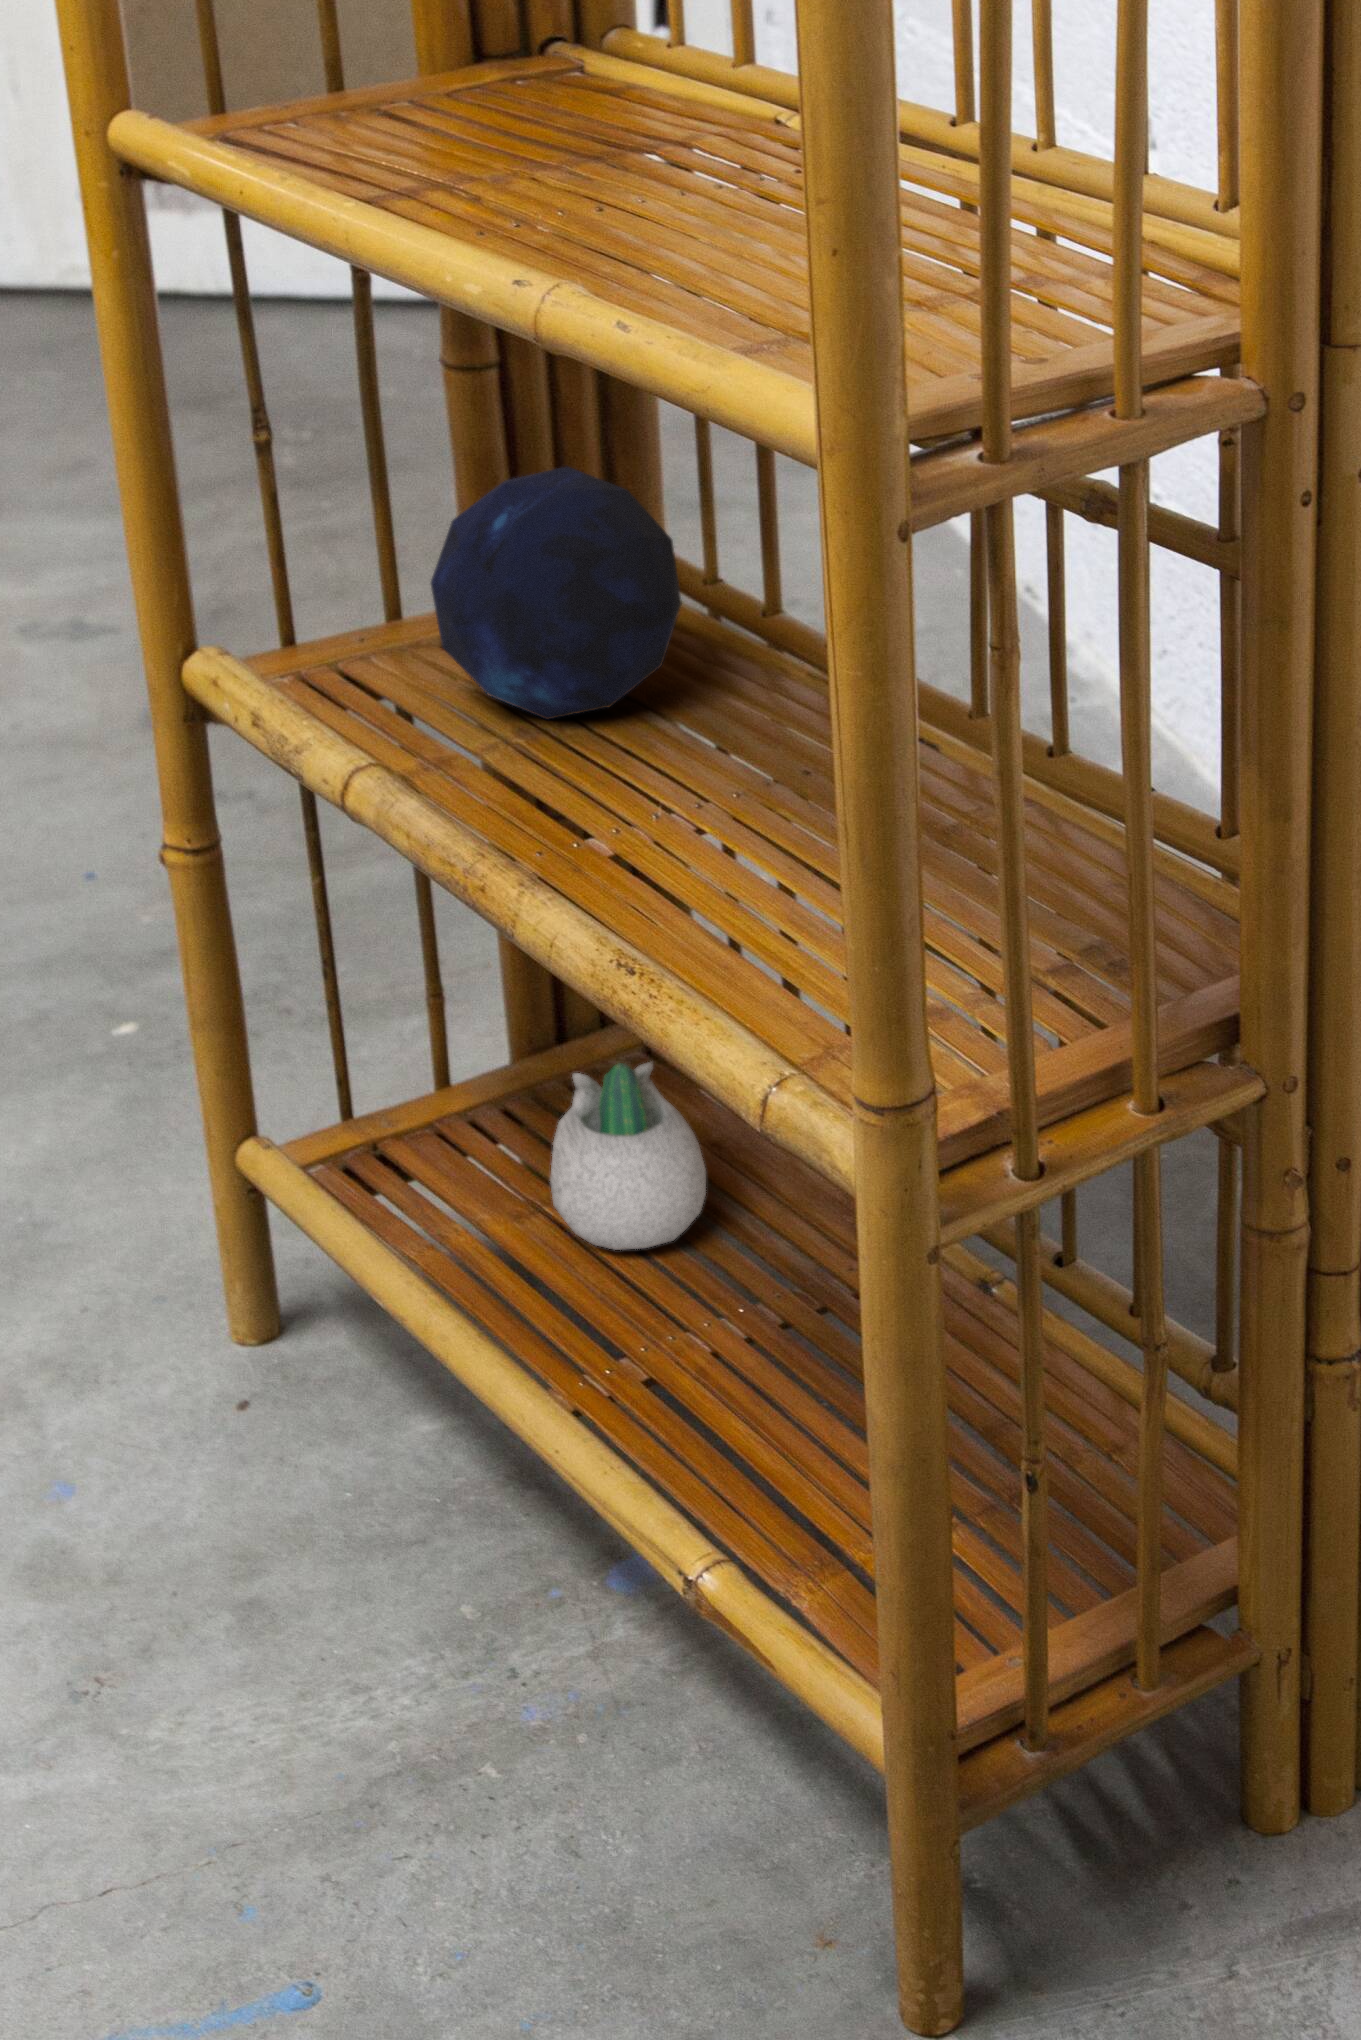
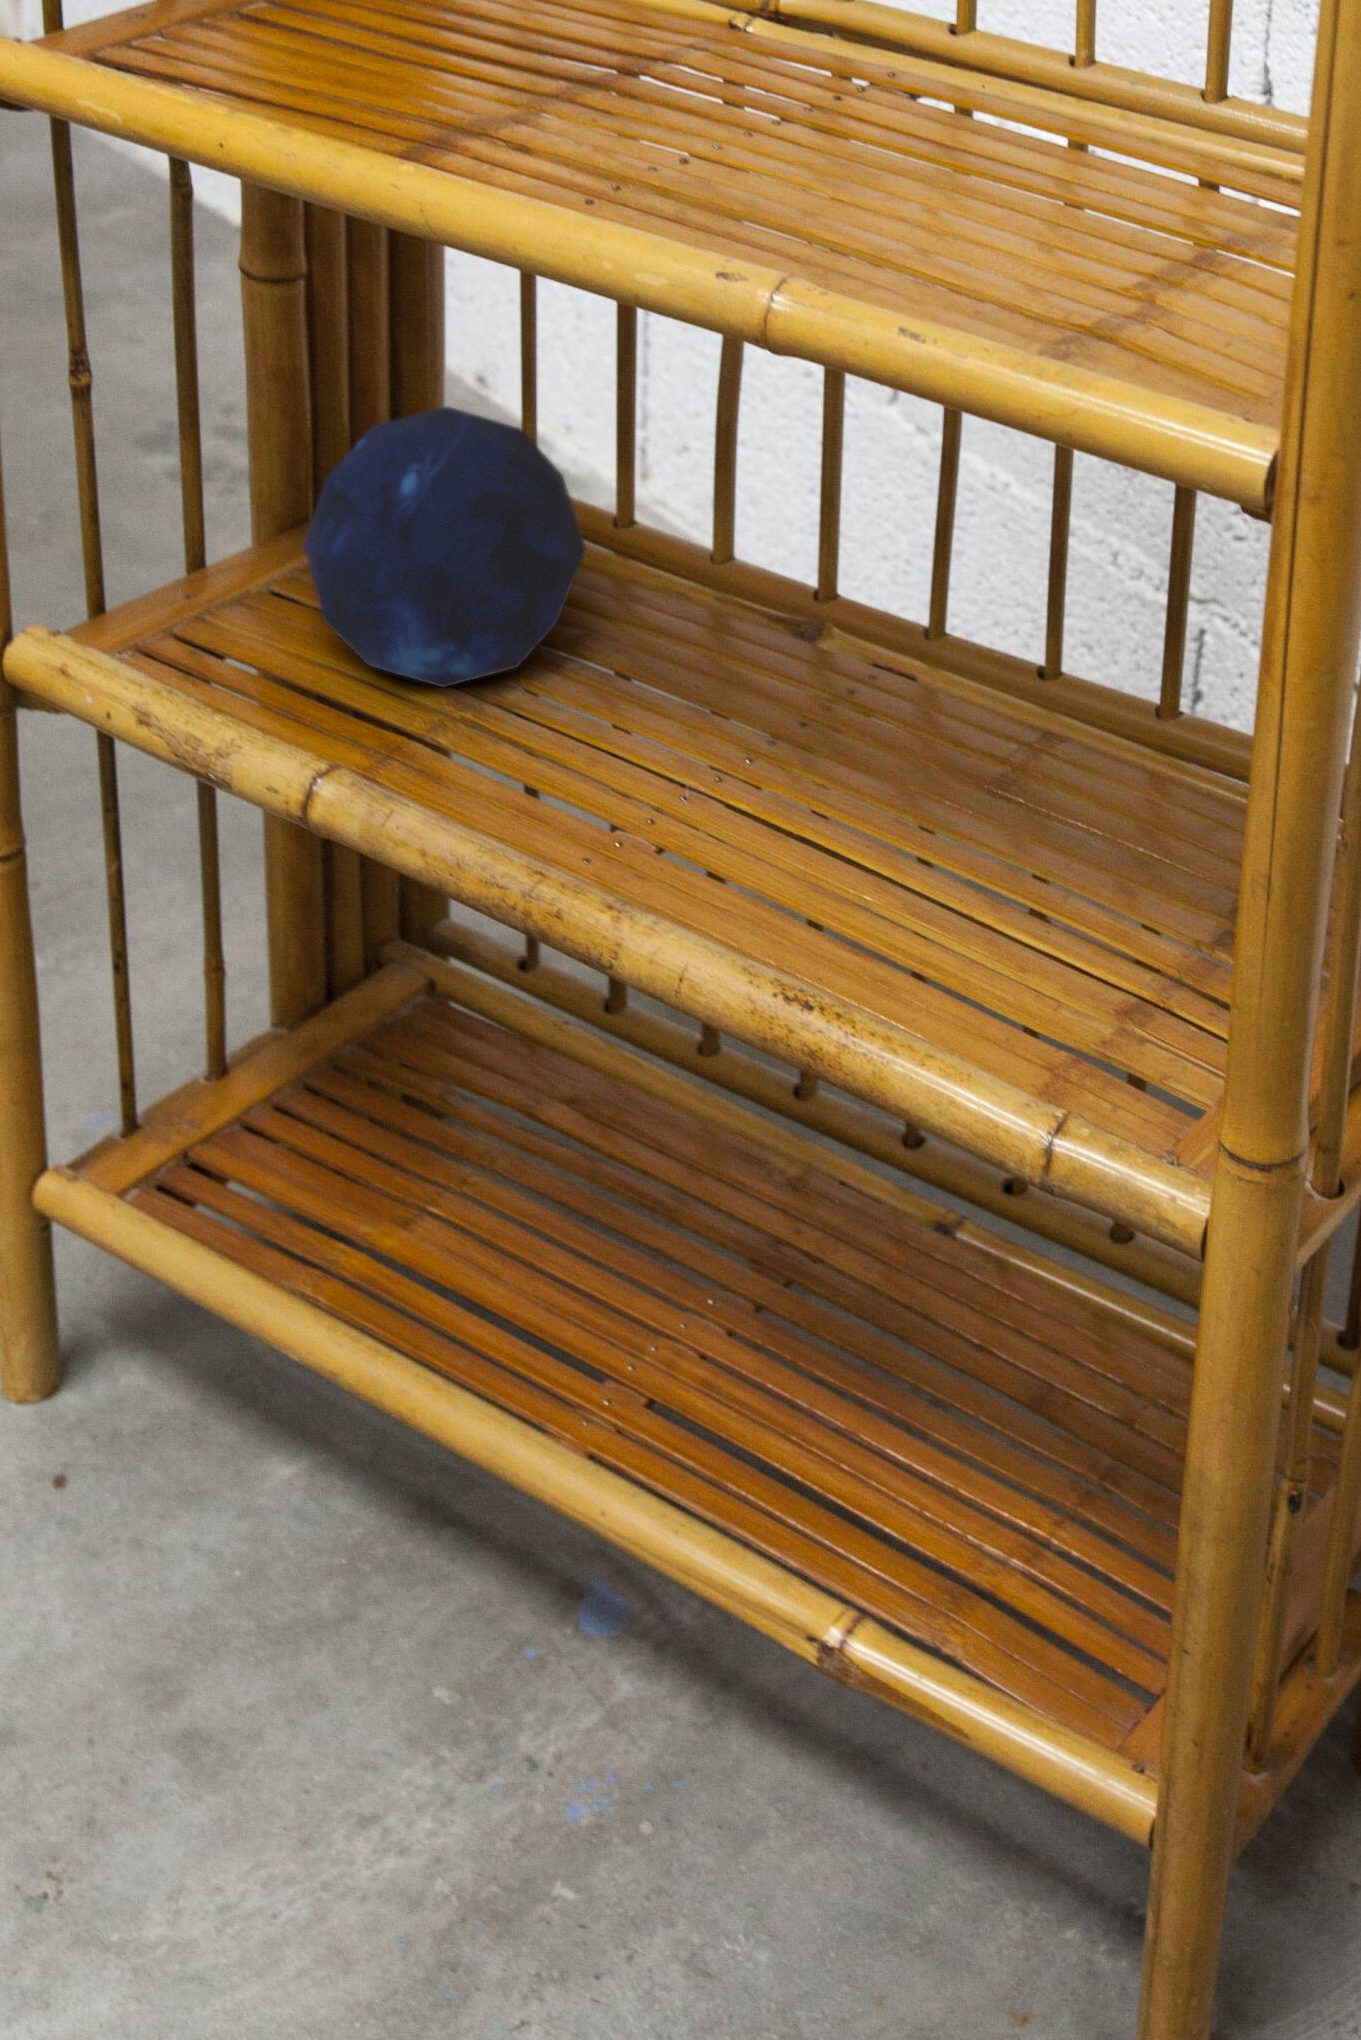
succulent planter: present [550,1062,706,1250] -> none [410,1024,596,1245]

